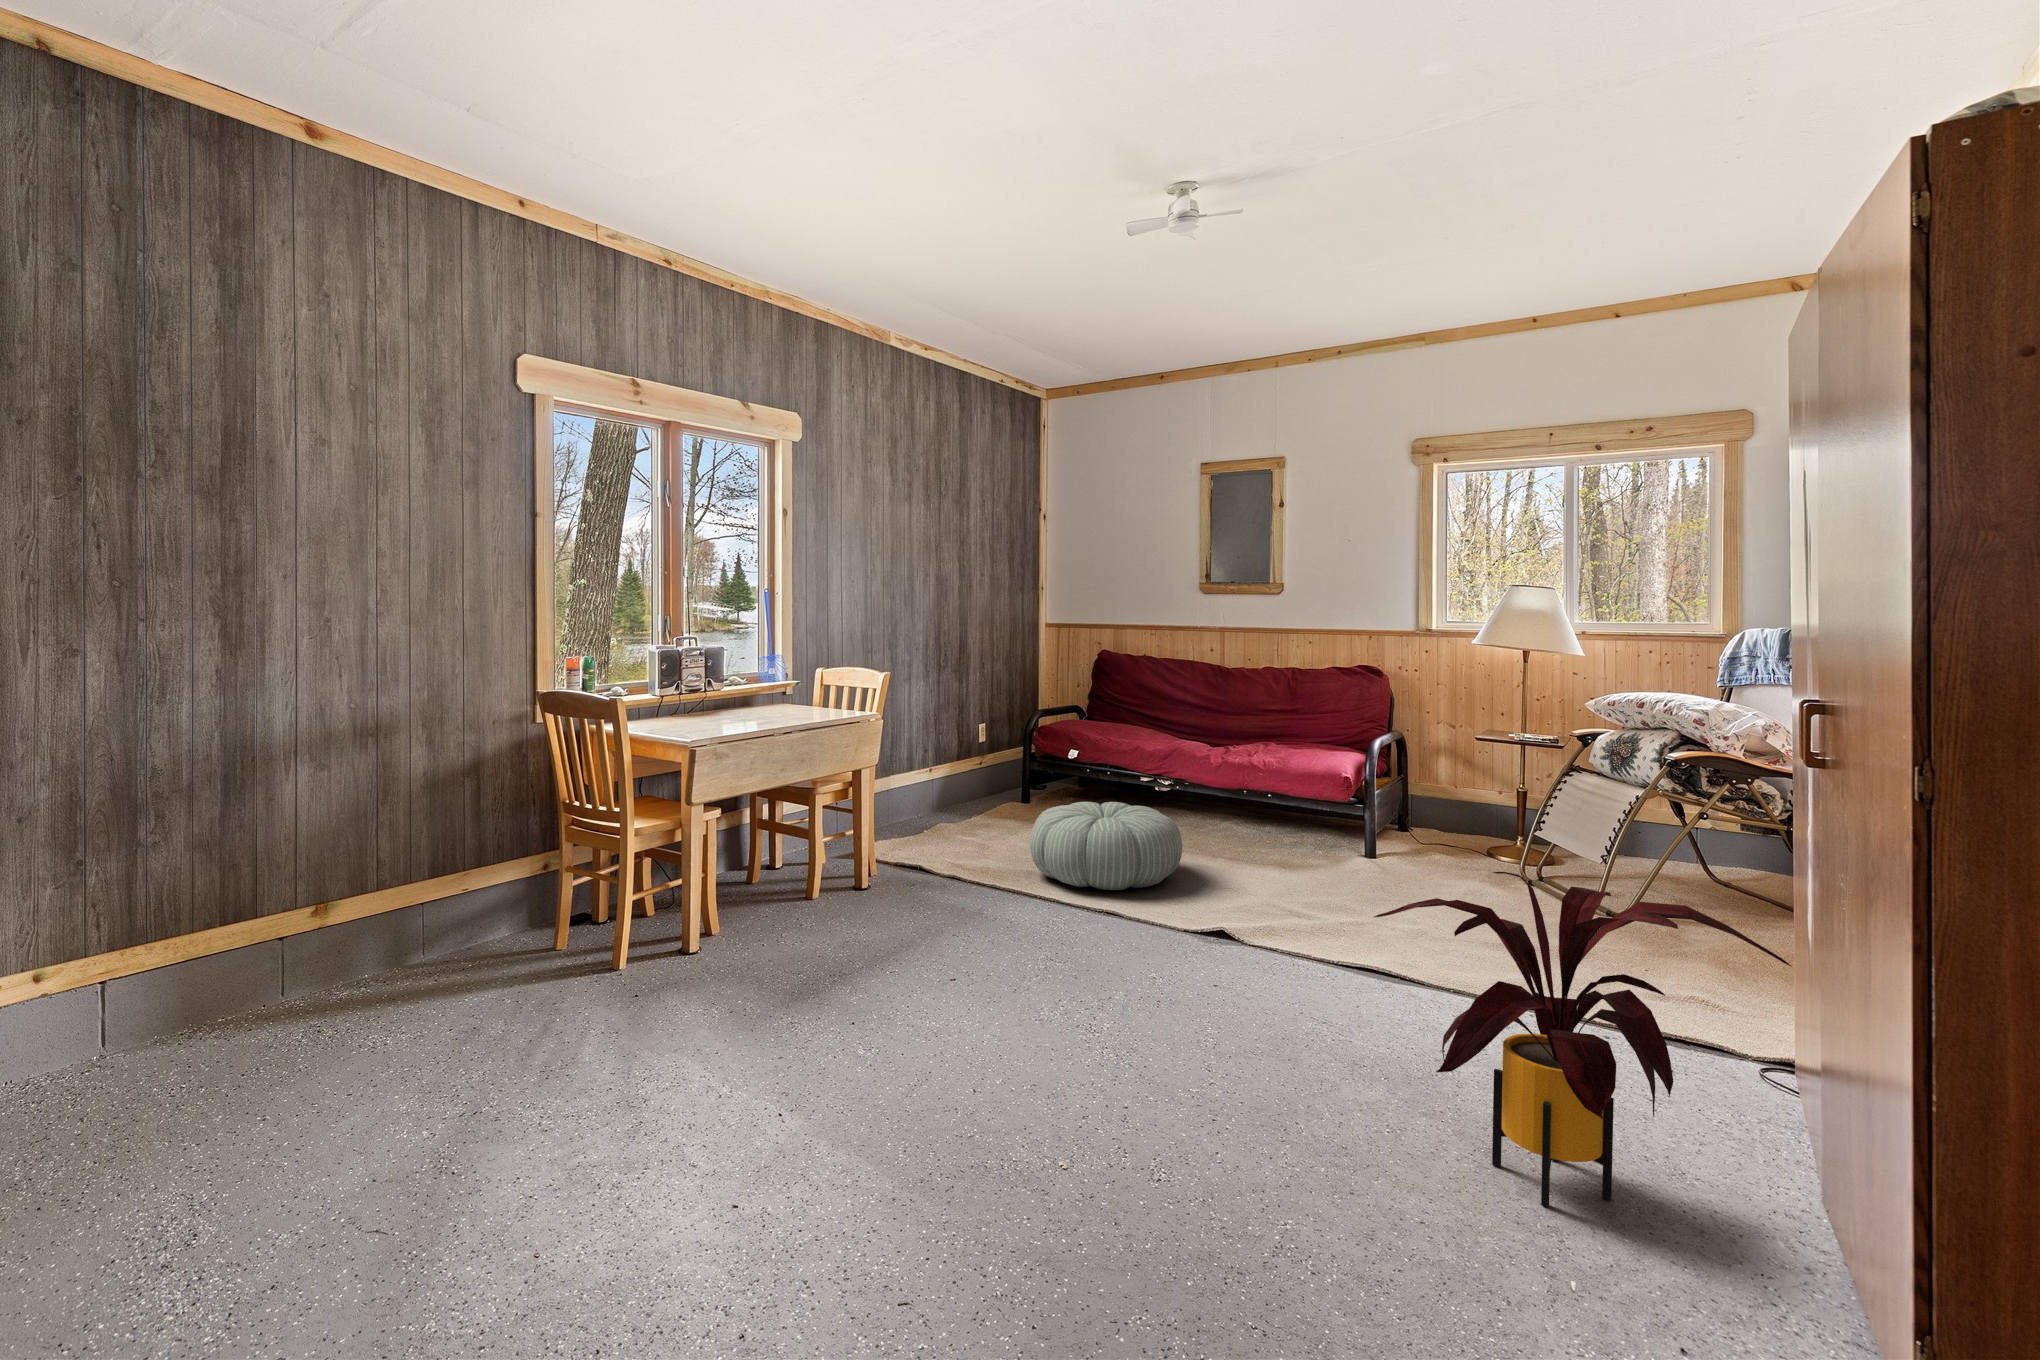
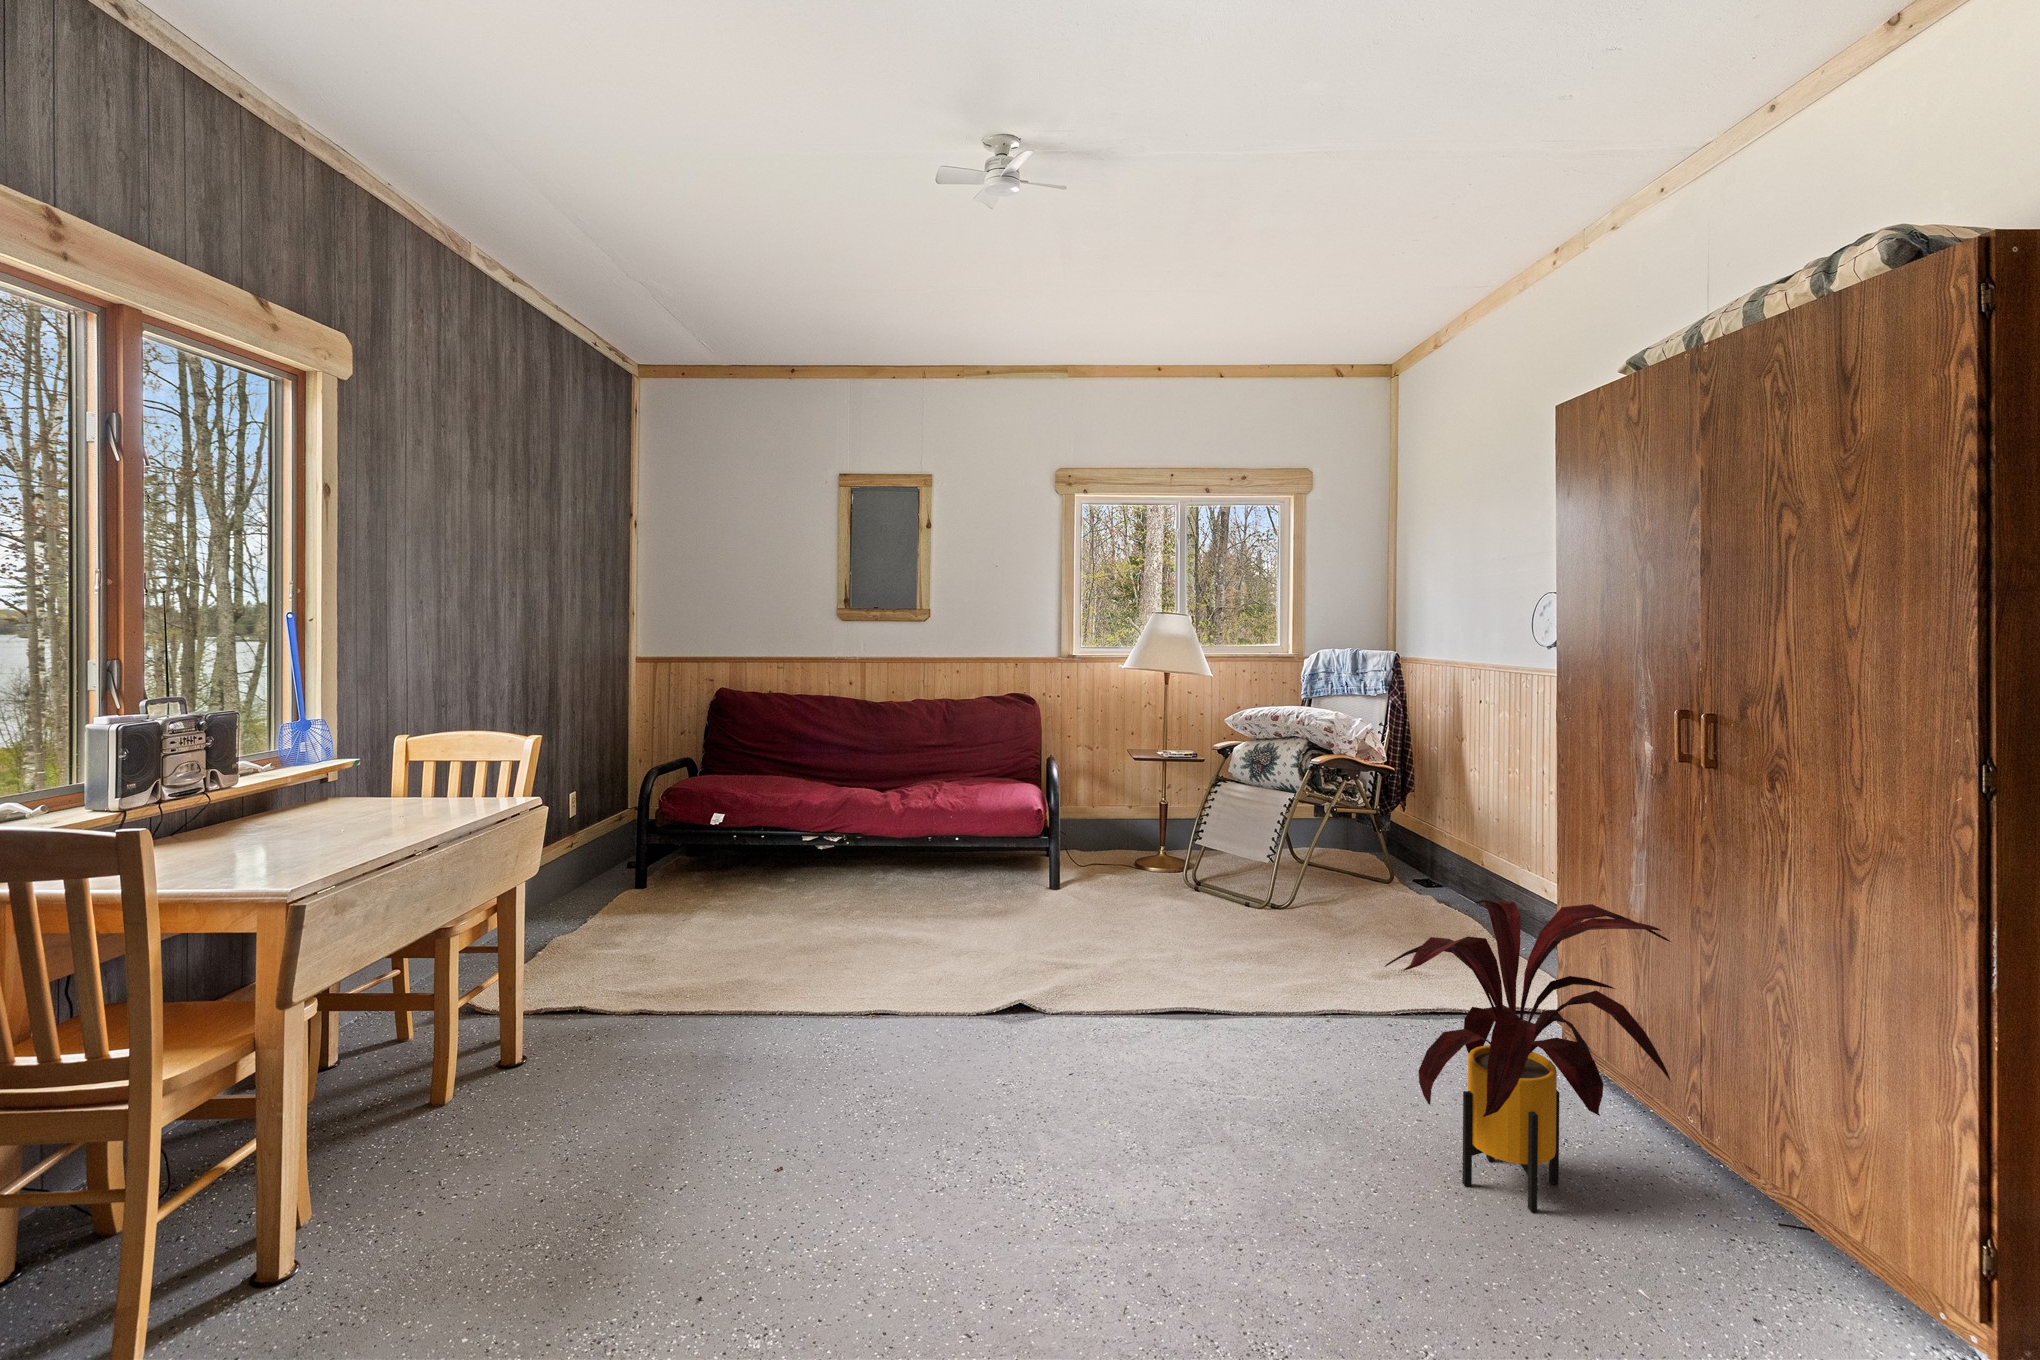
pouf: present [1030,802,1182,890] -> none [735,870,923,984]

